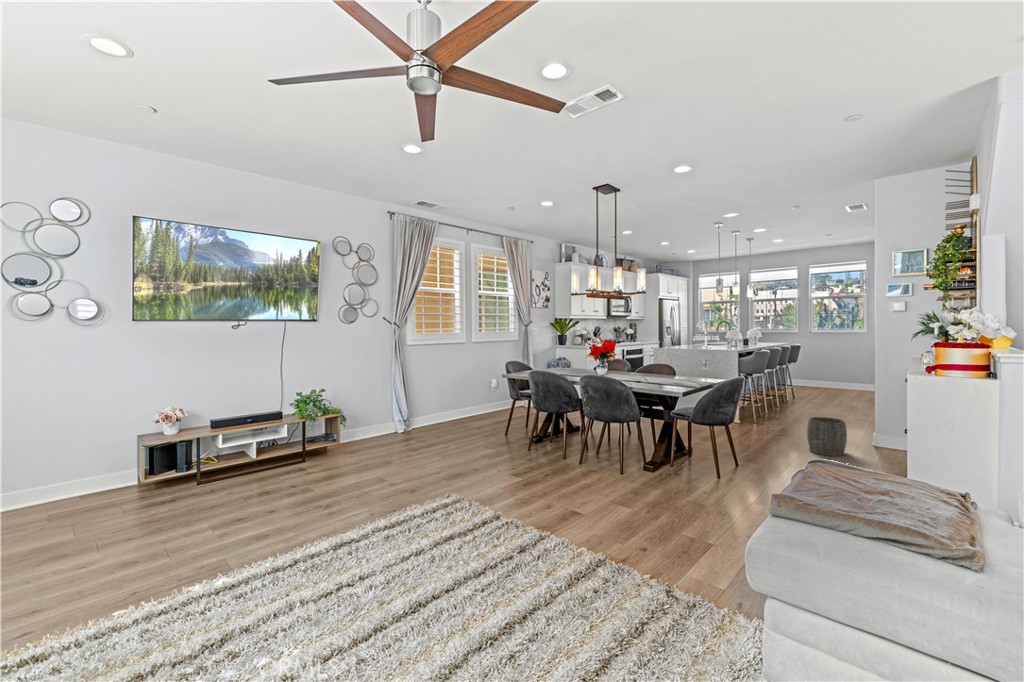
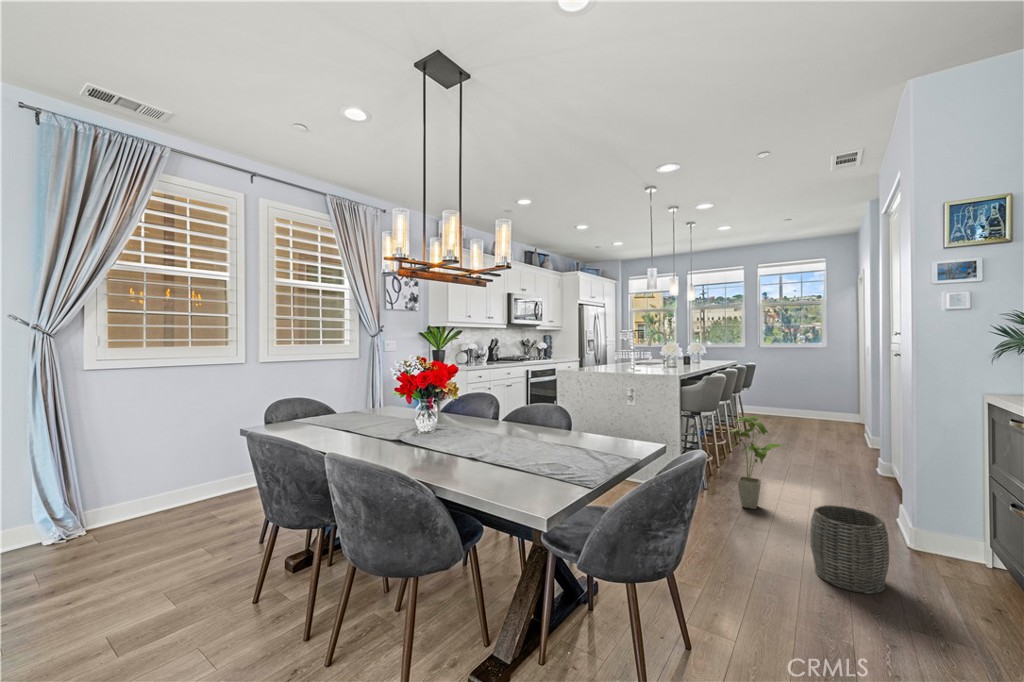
house plant: none [770,374,805,430] -> present [732,416,782,509]

